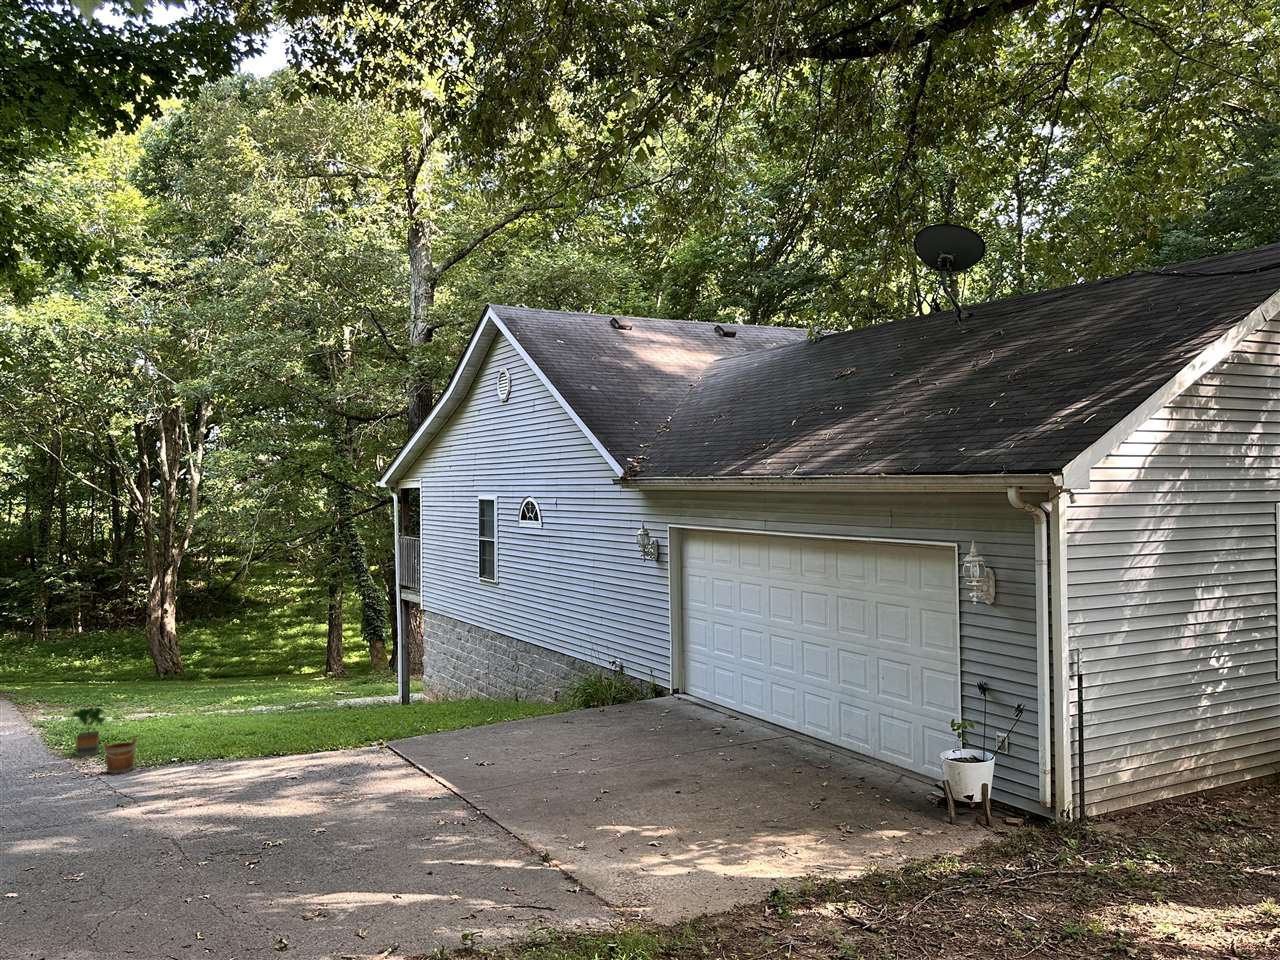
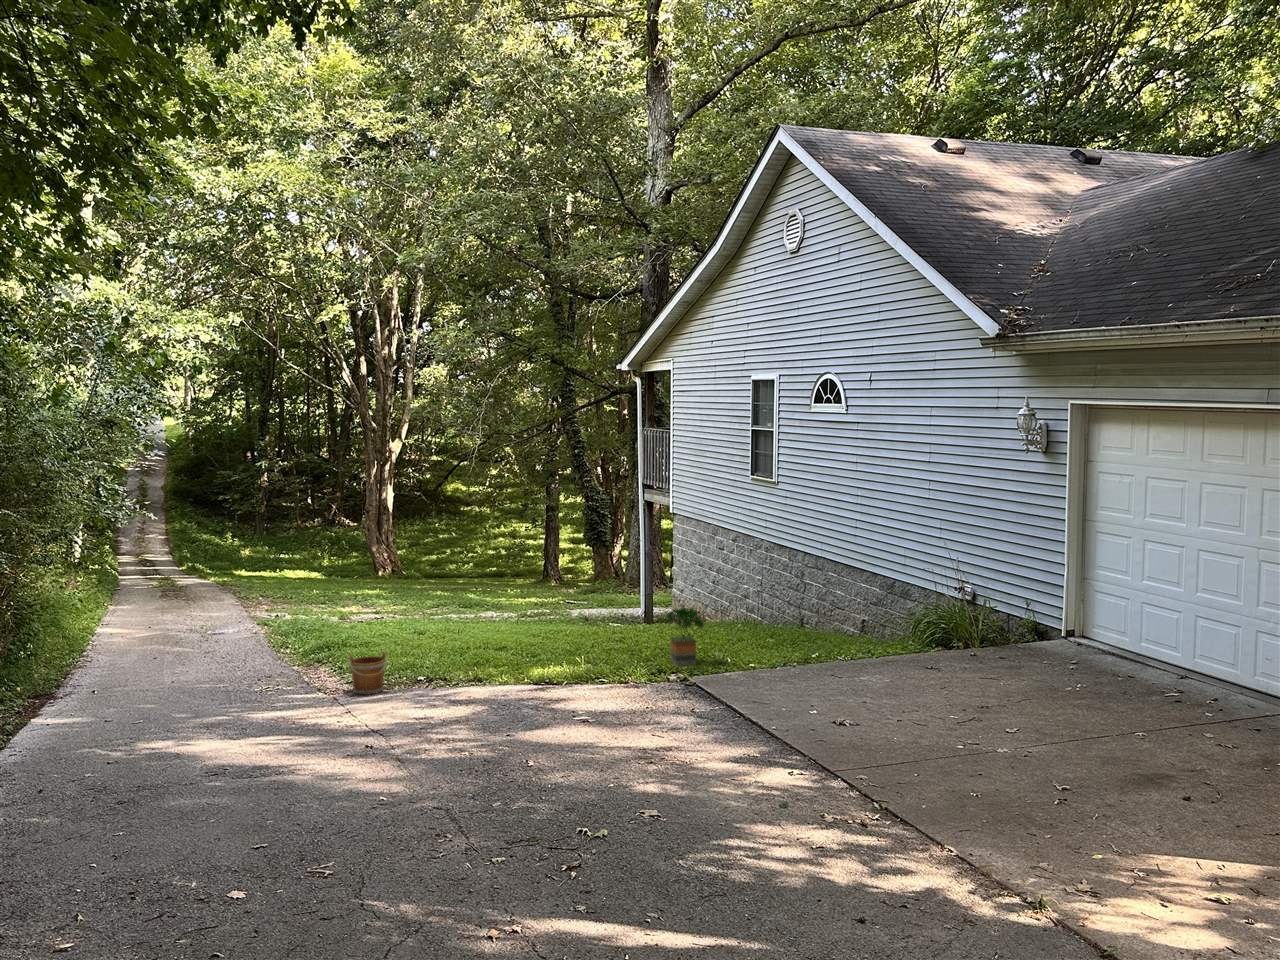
potted tree: present [72,707,106,757] -> present [666,608,704,666]

